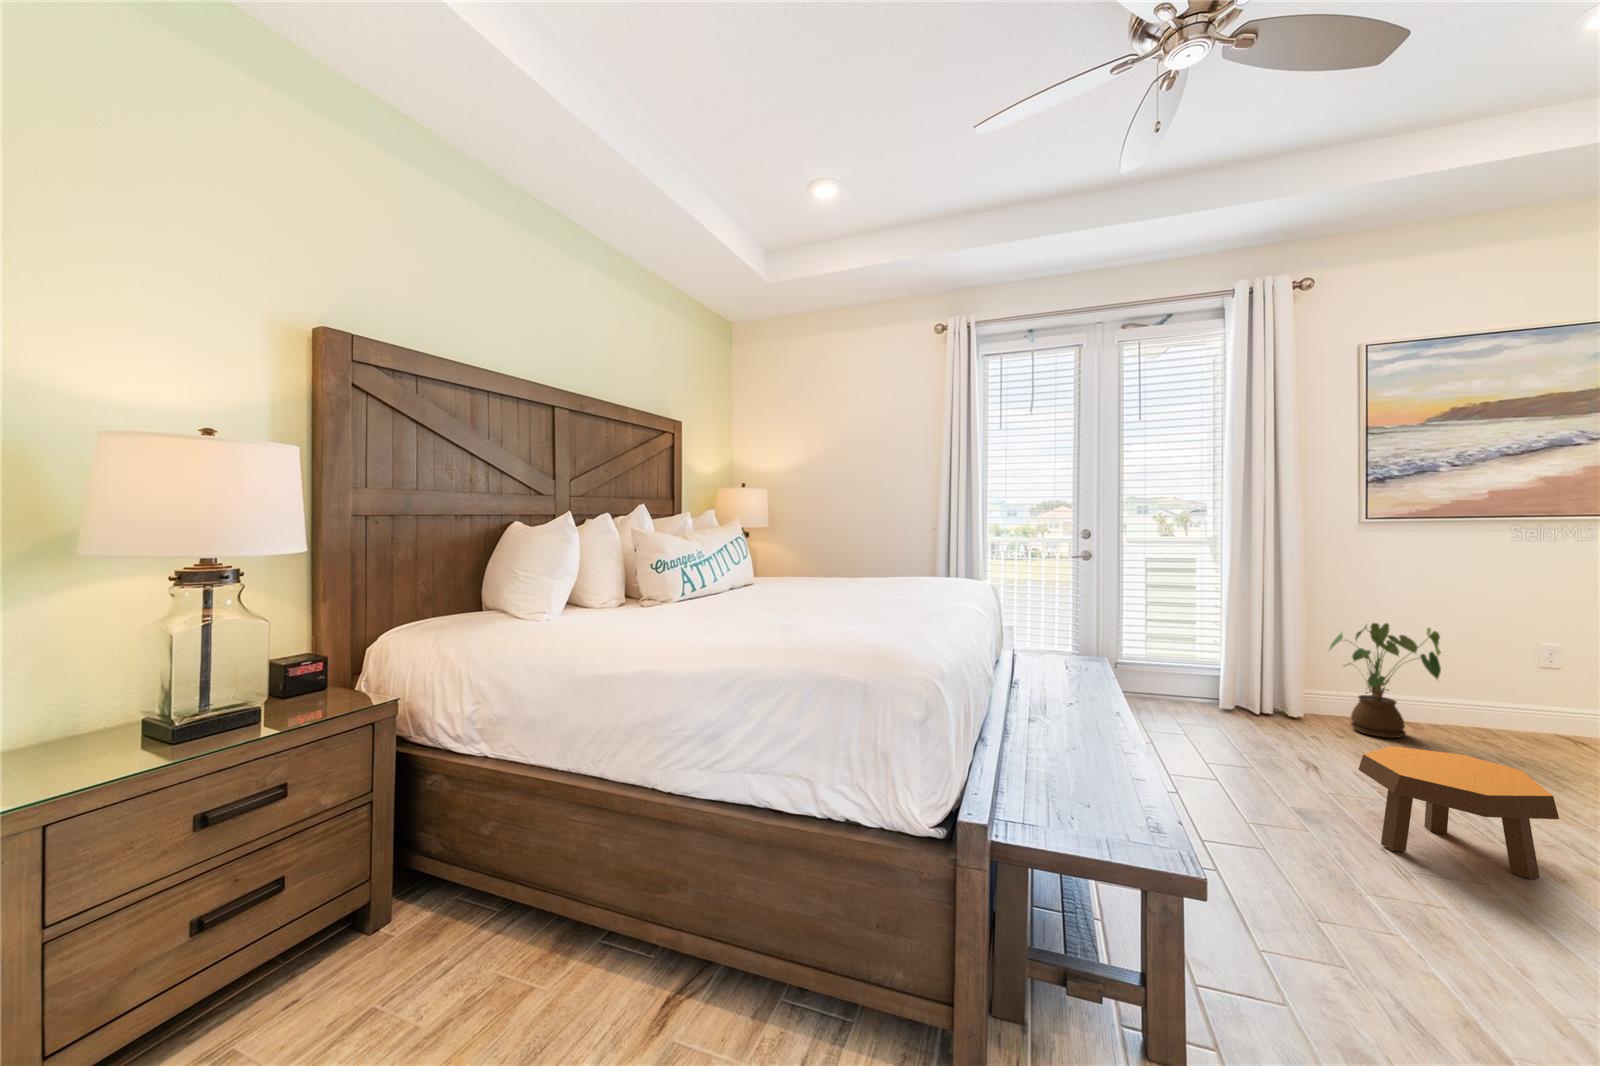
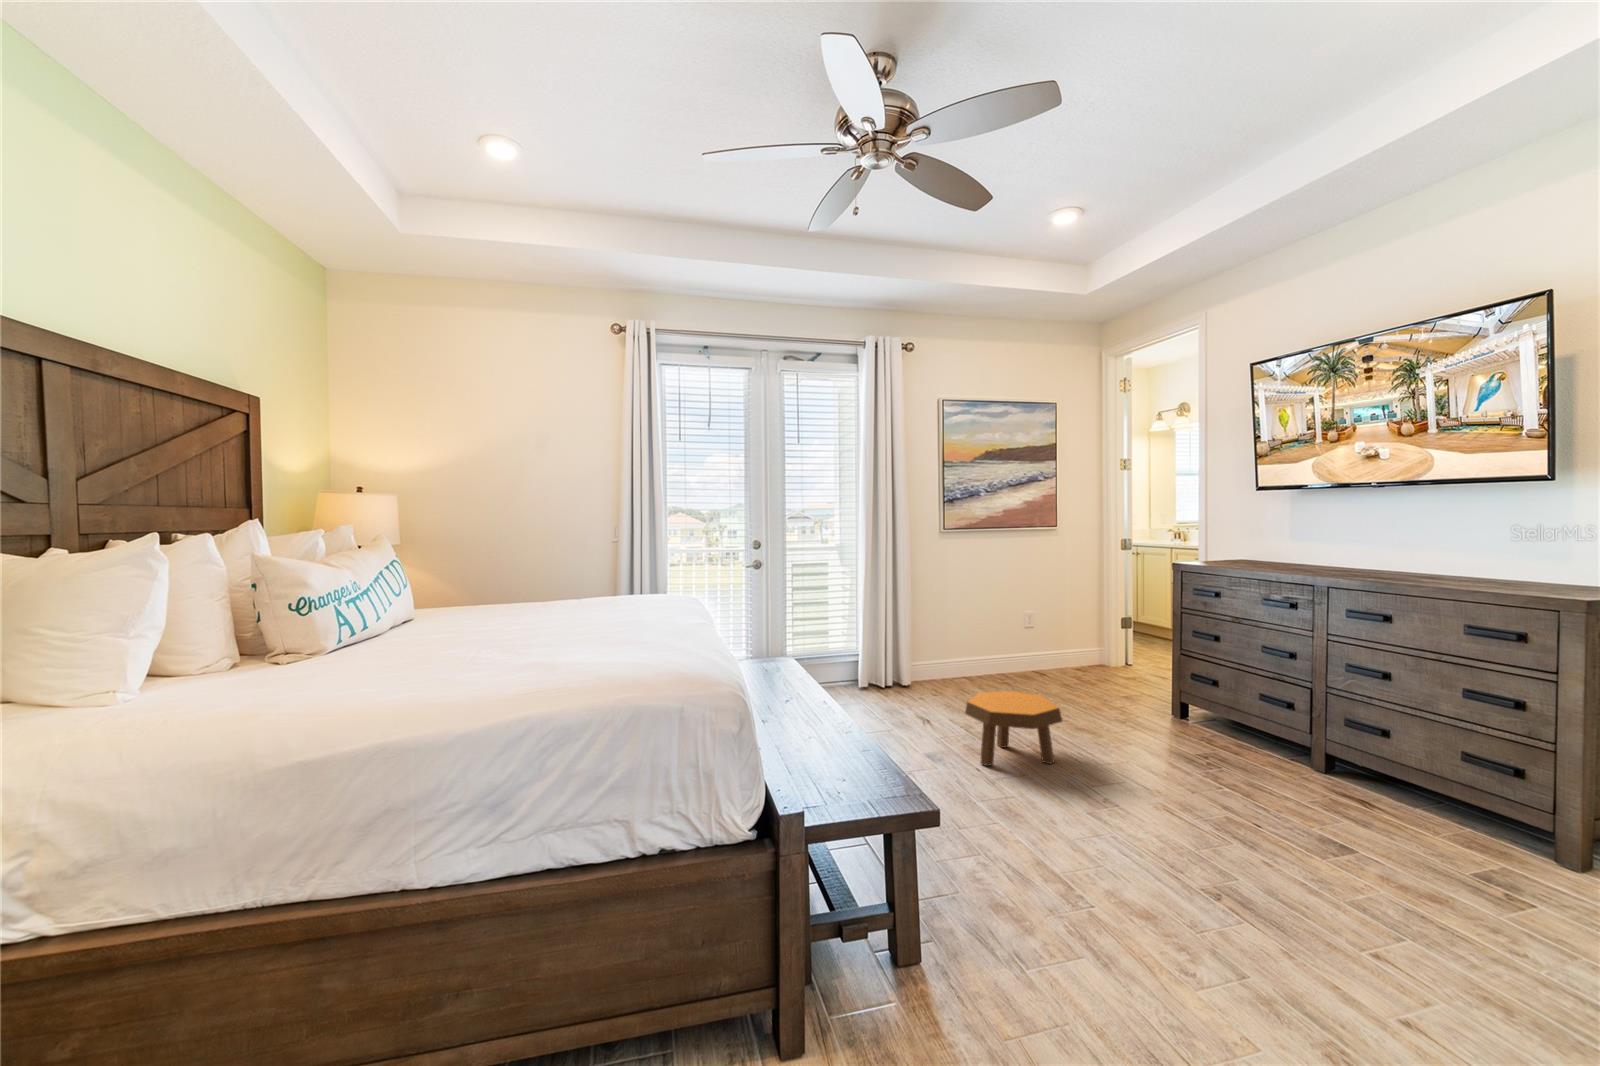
house plant: present [1330,623,1441,738] -> none [927,605,989,689]

